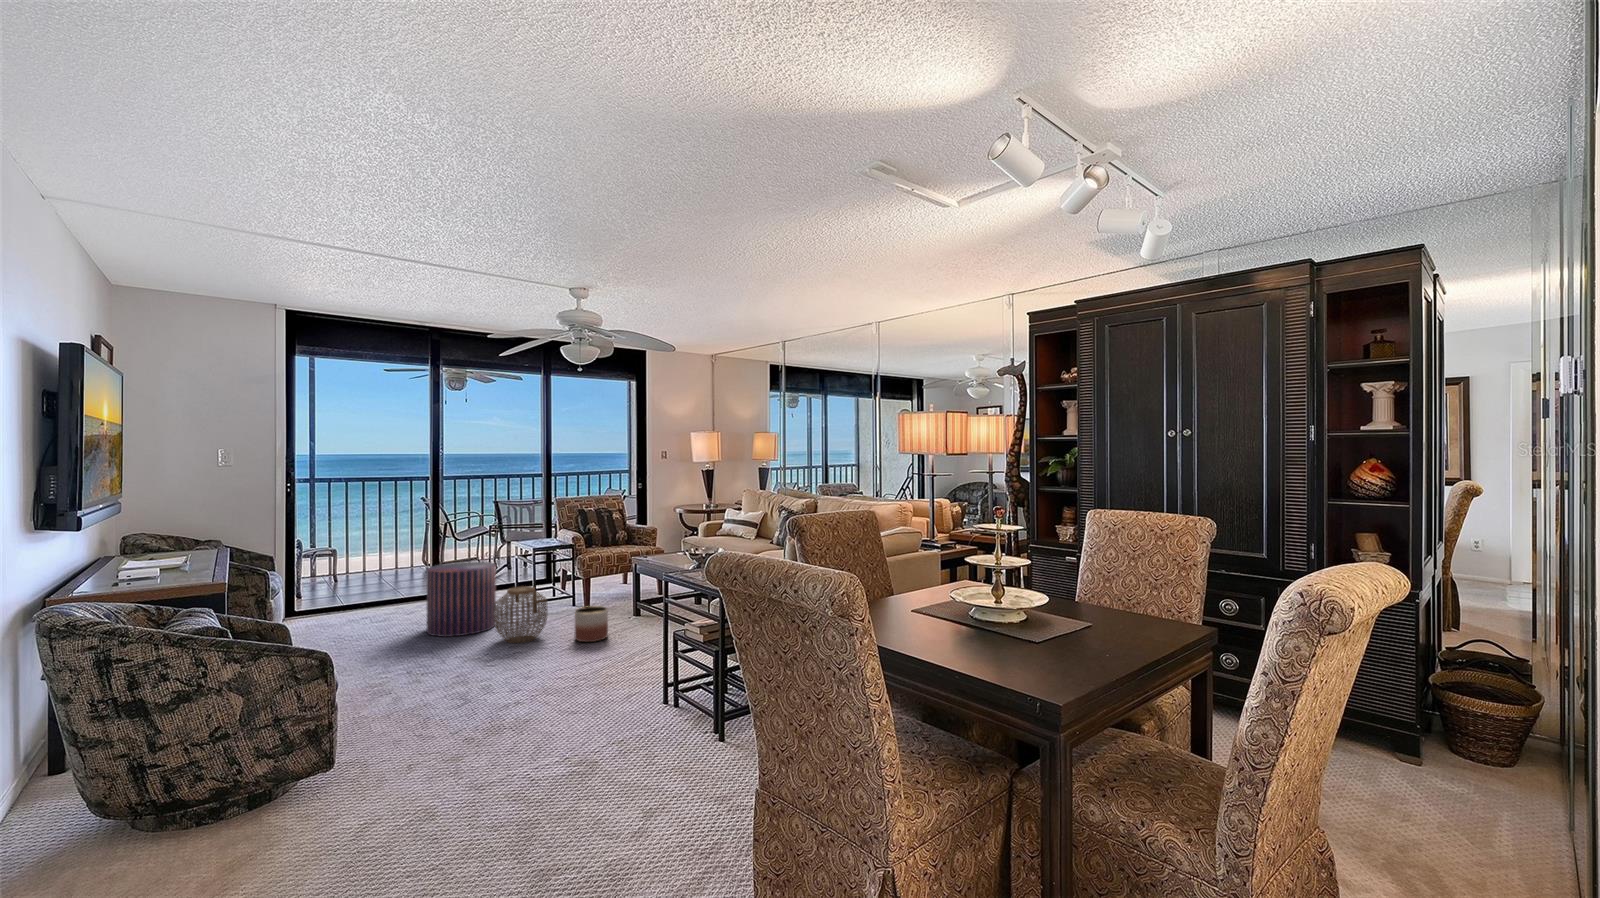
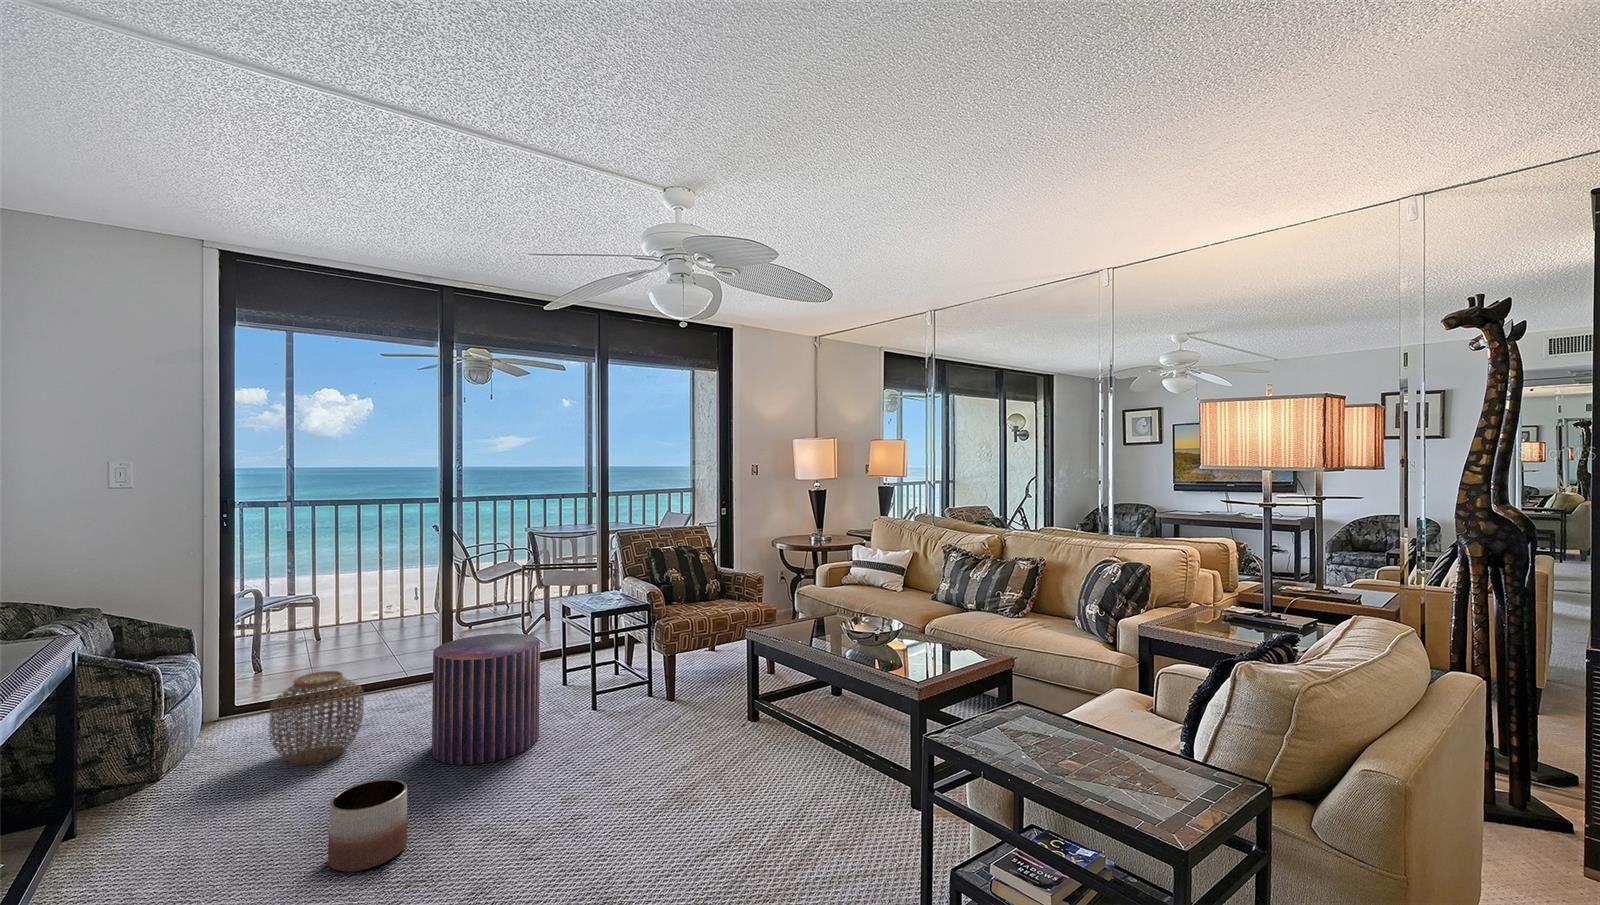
woven basket: present [494,586,548,643] -> present [269,671,363,764]
planter: present [574,606,608,642] -> present [328,779,407,872]

